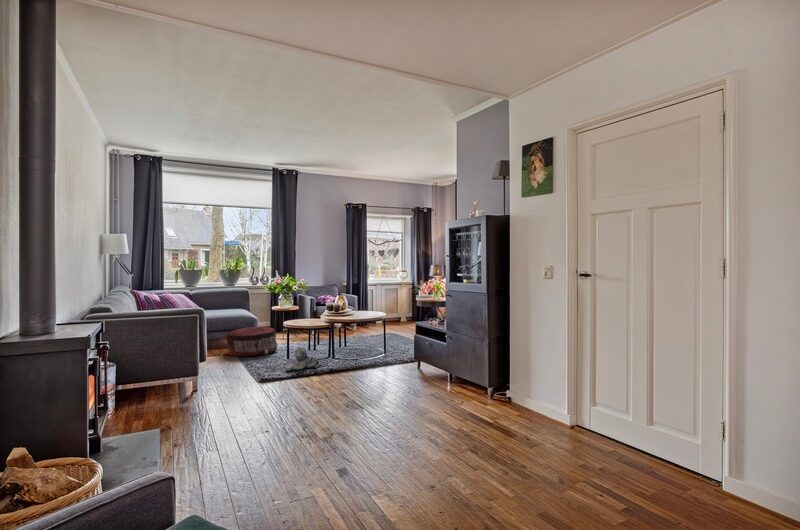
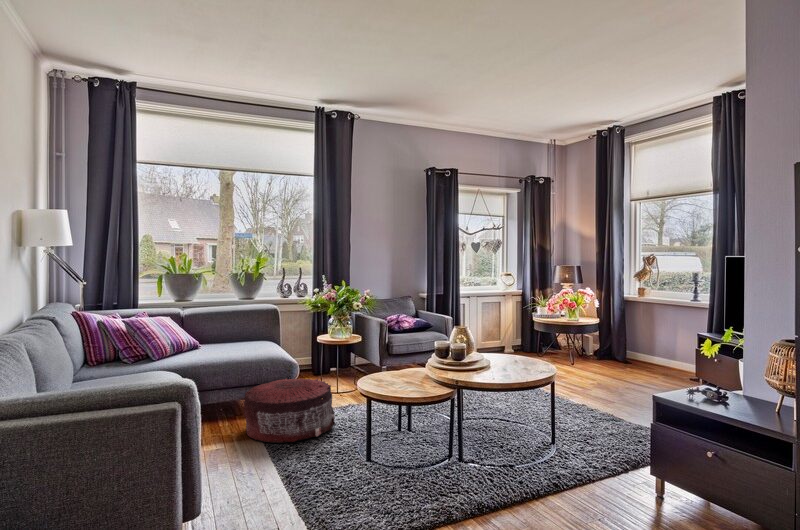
plush toy: present [285,347,321,371] -> none [372,444,440,503]

